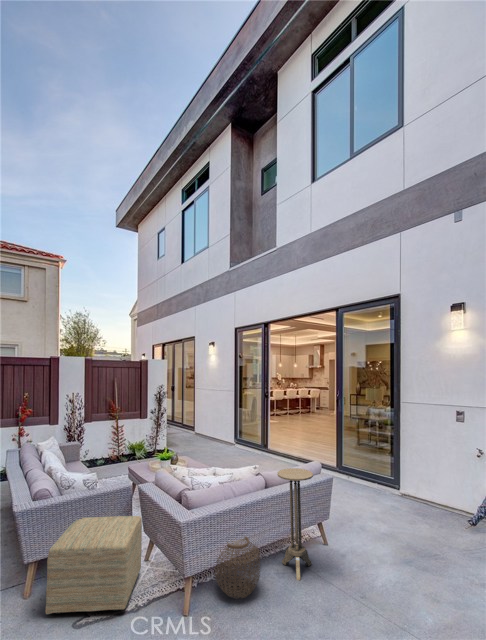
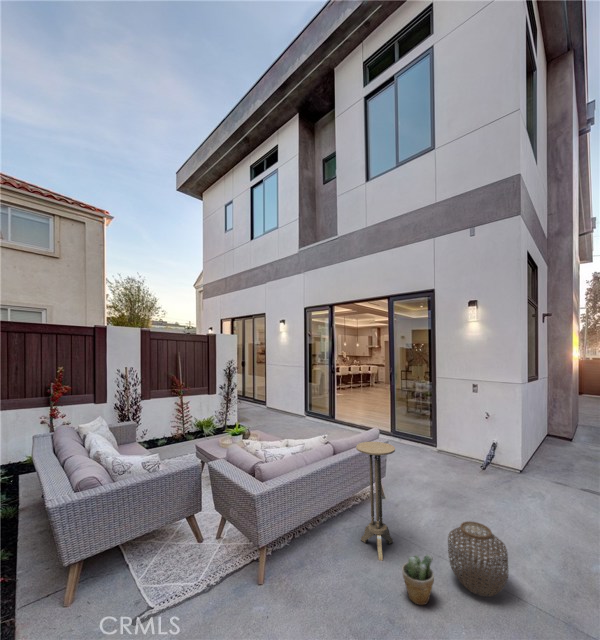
ottoman: present [45,516,142,614] -> none [108,491,213,599]
woven basket: present [214,537,260,598] -> present [448,521,508,597]
potted plant: none [314,570,342,617] -> present [402,554,434,605]

